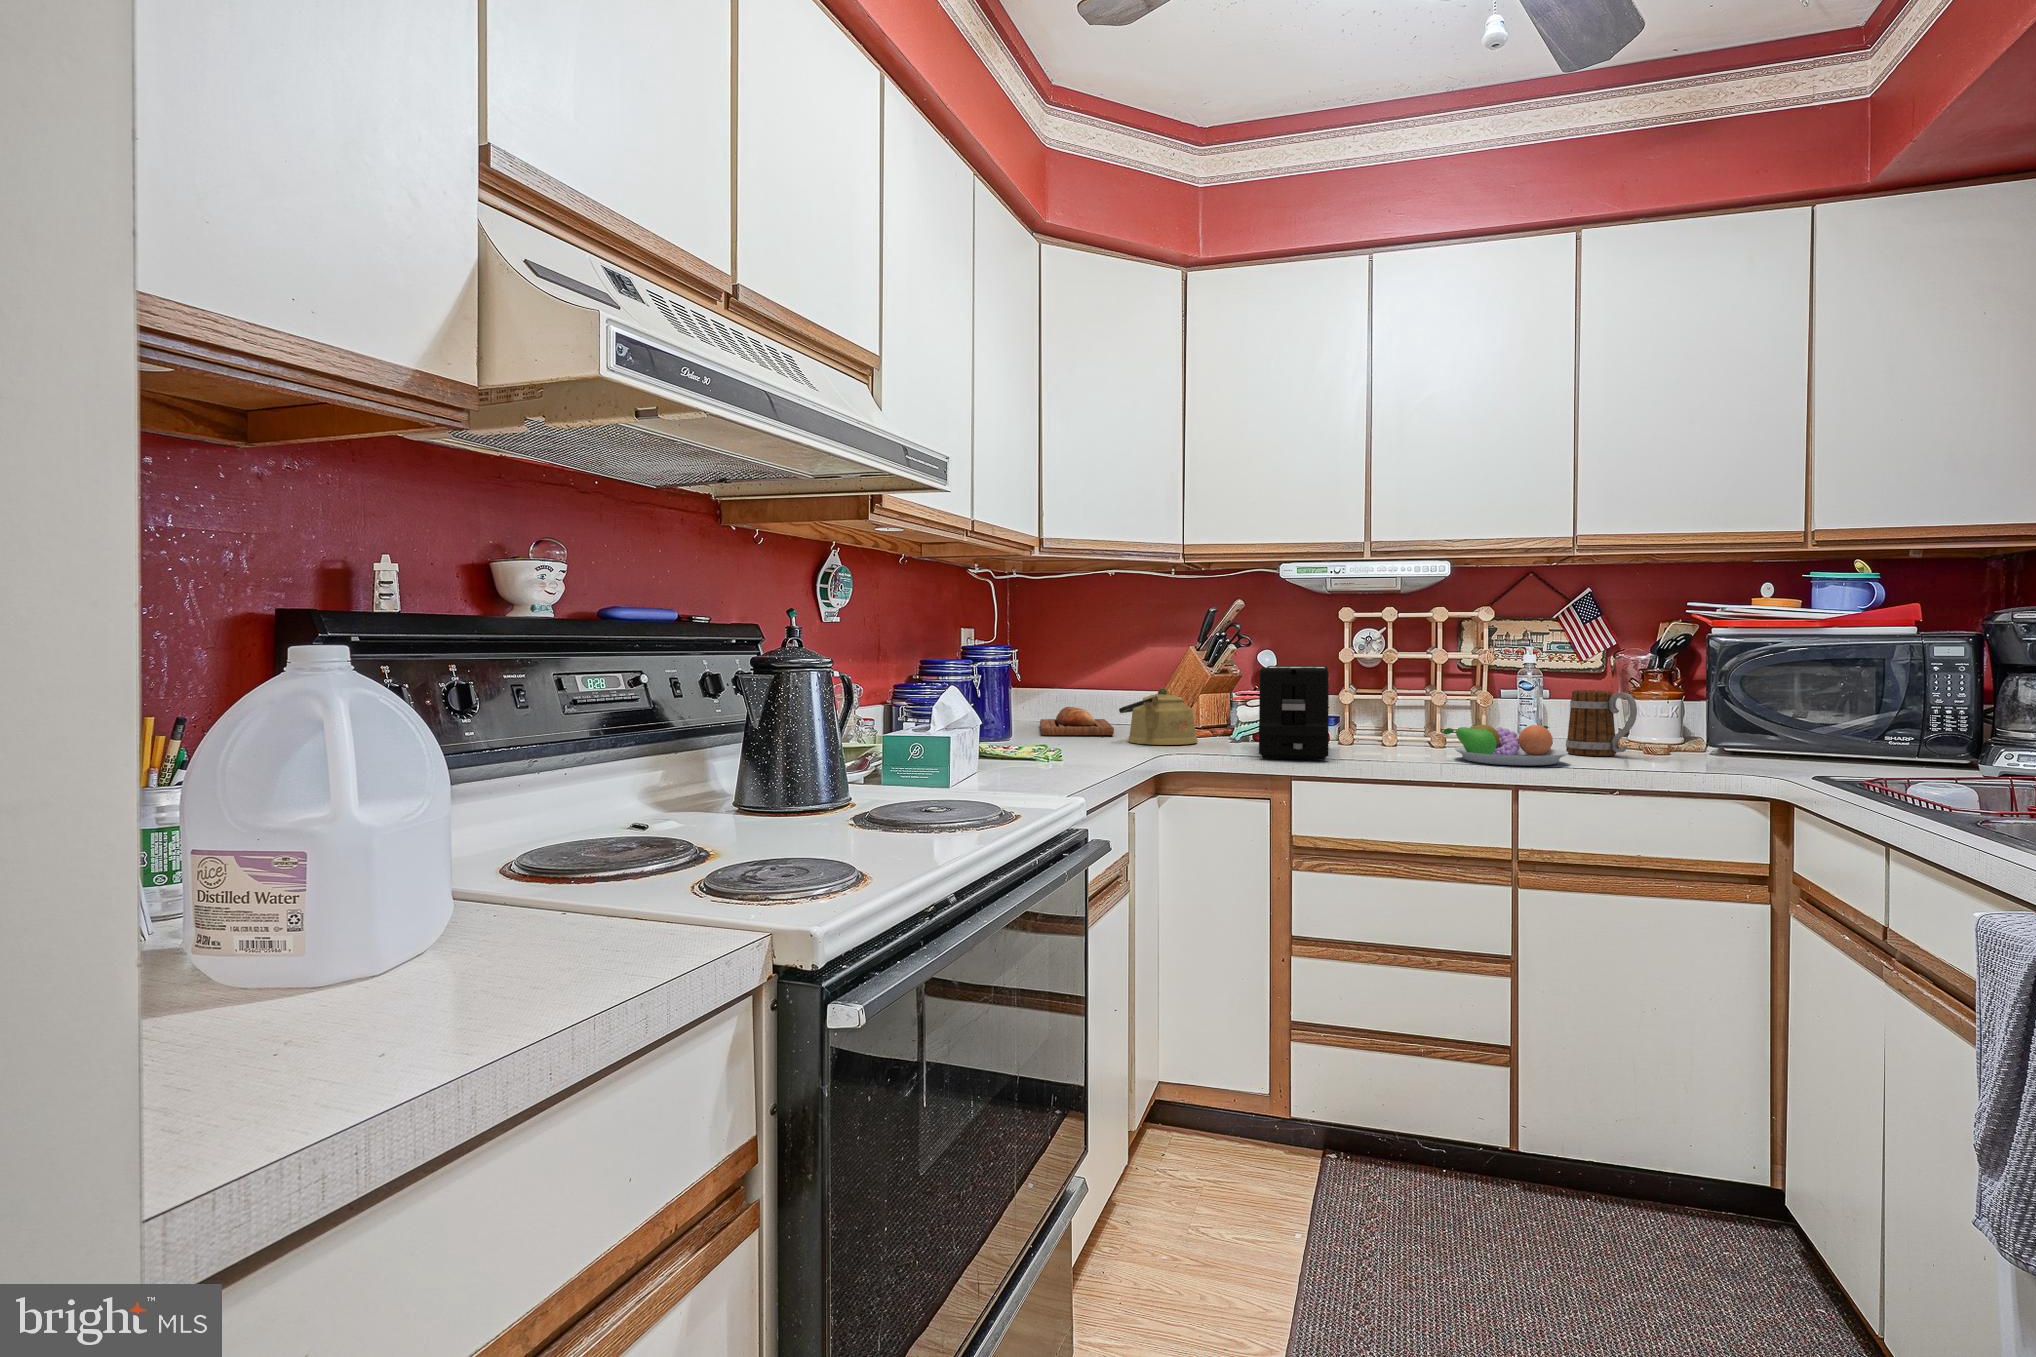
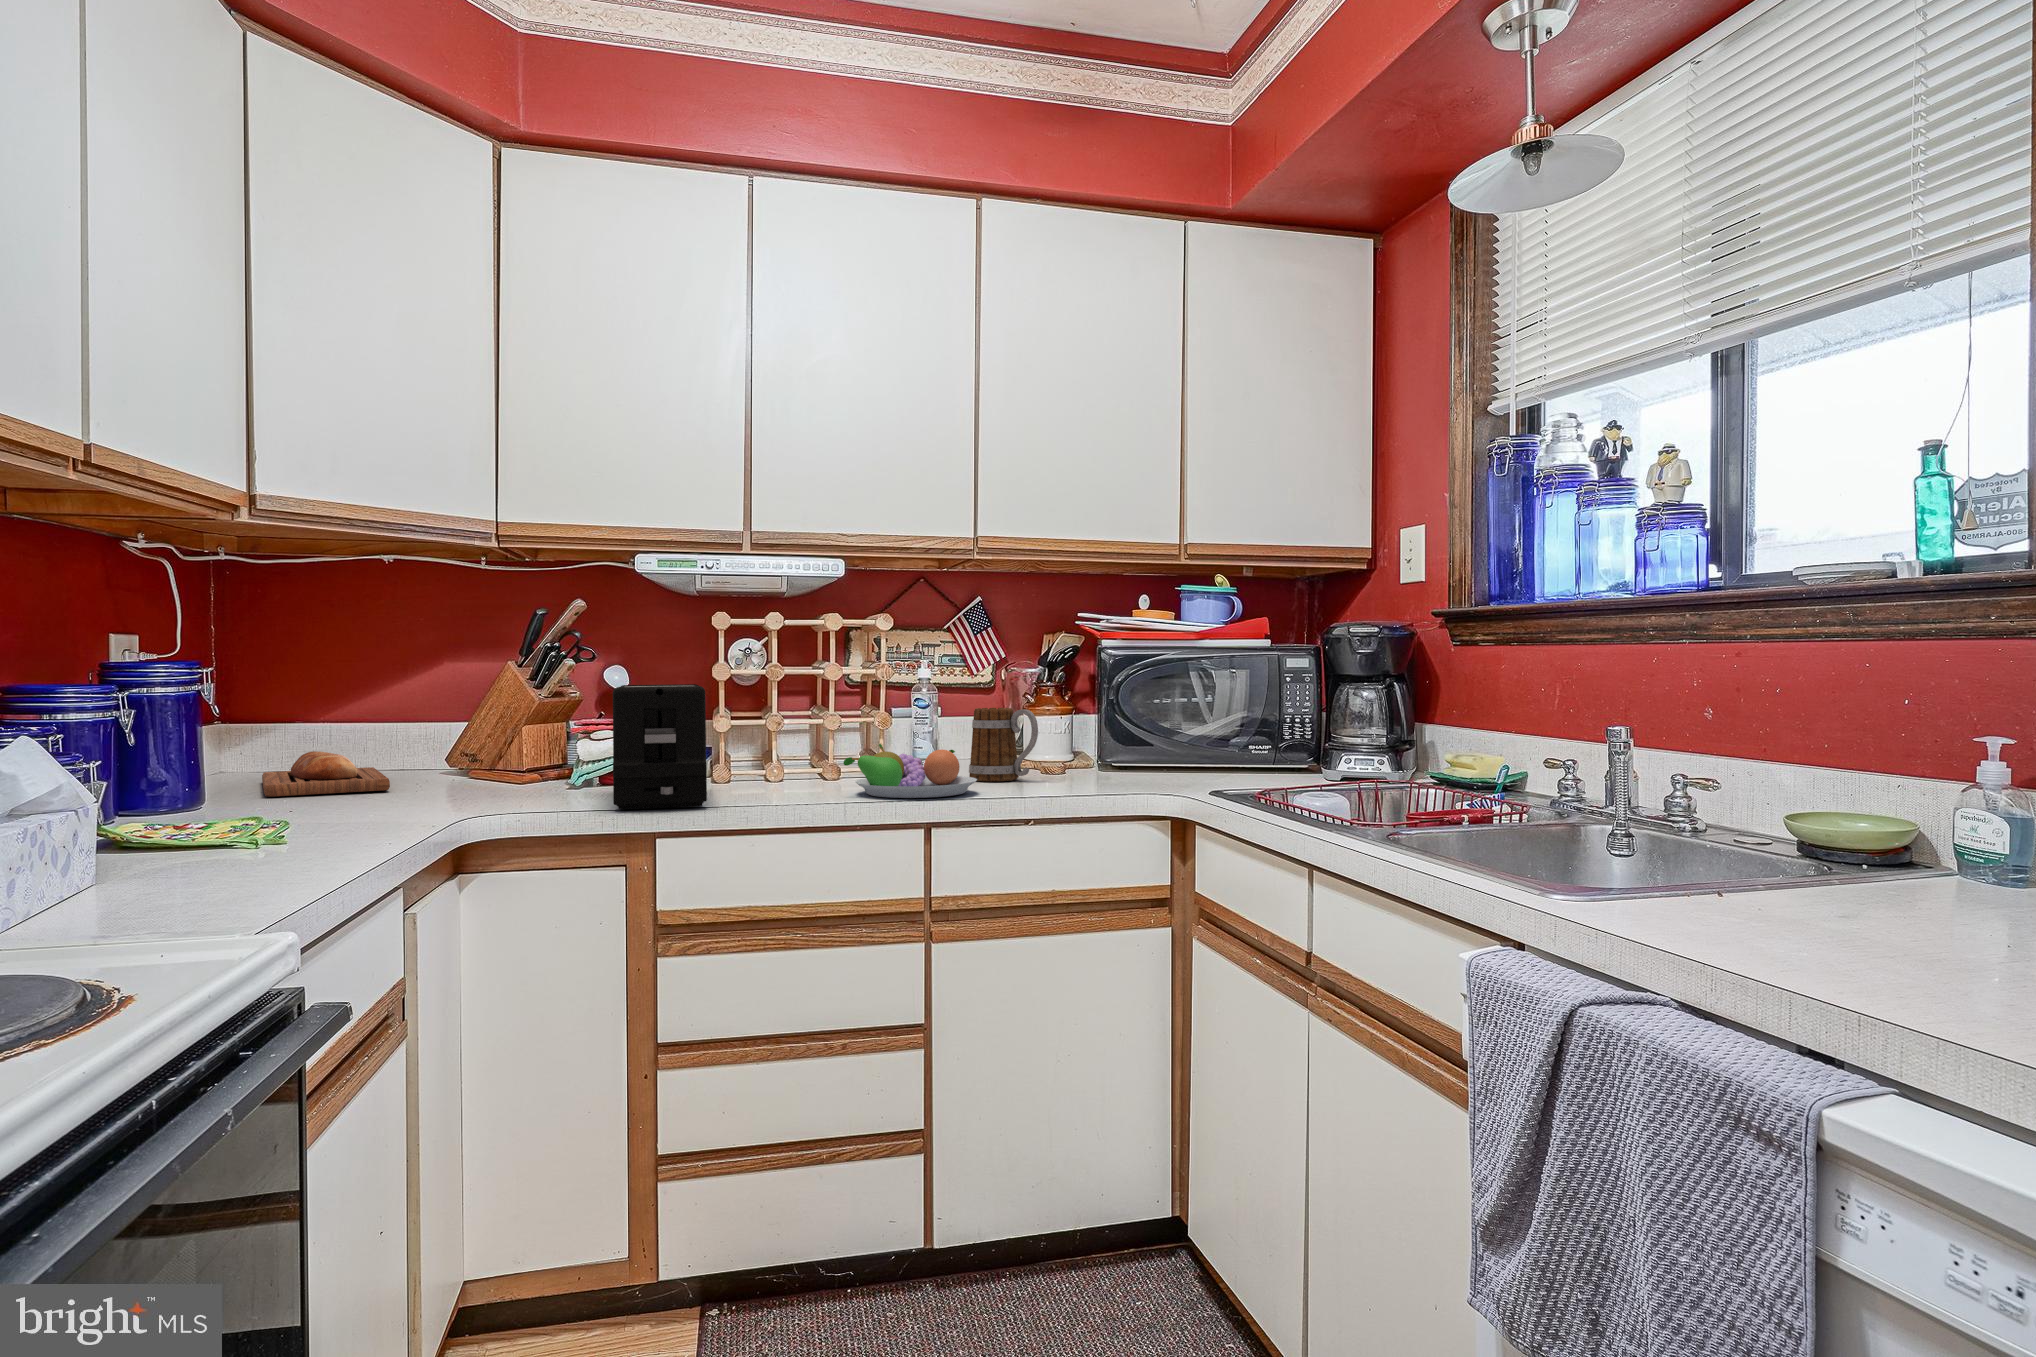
kettle: present [1119,688,1198,745] -> none [398,718,522,801]

